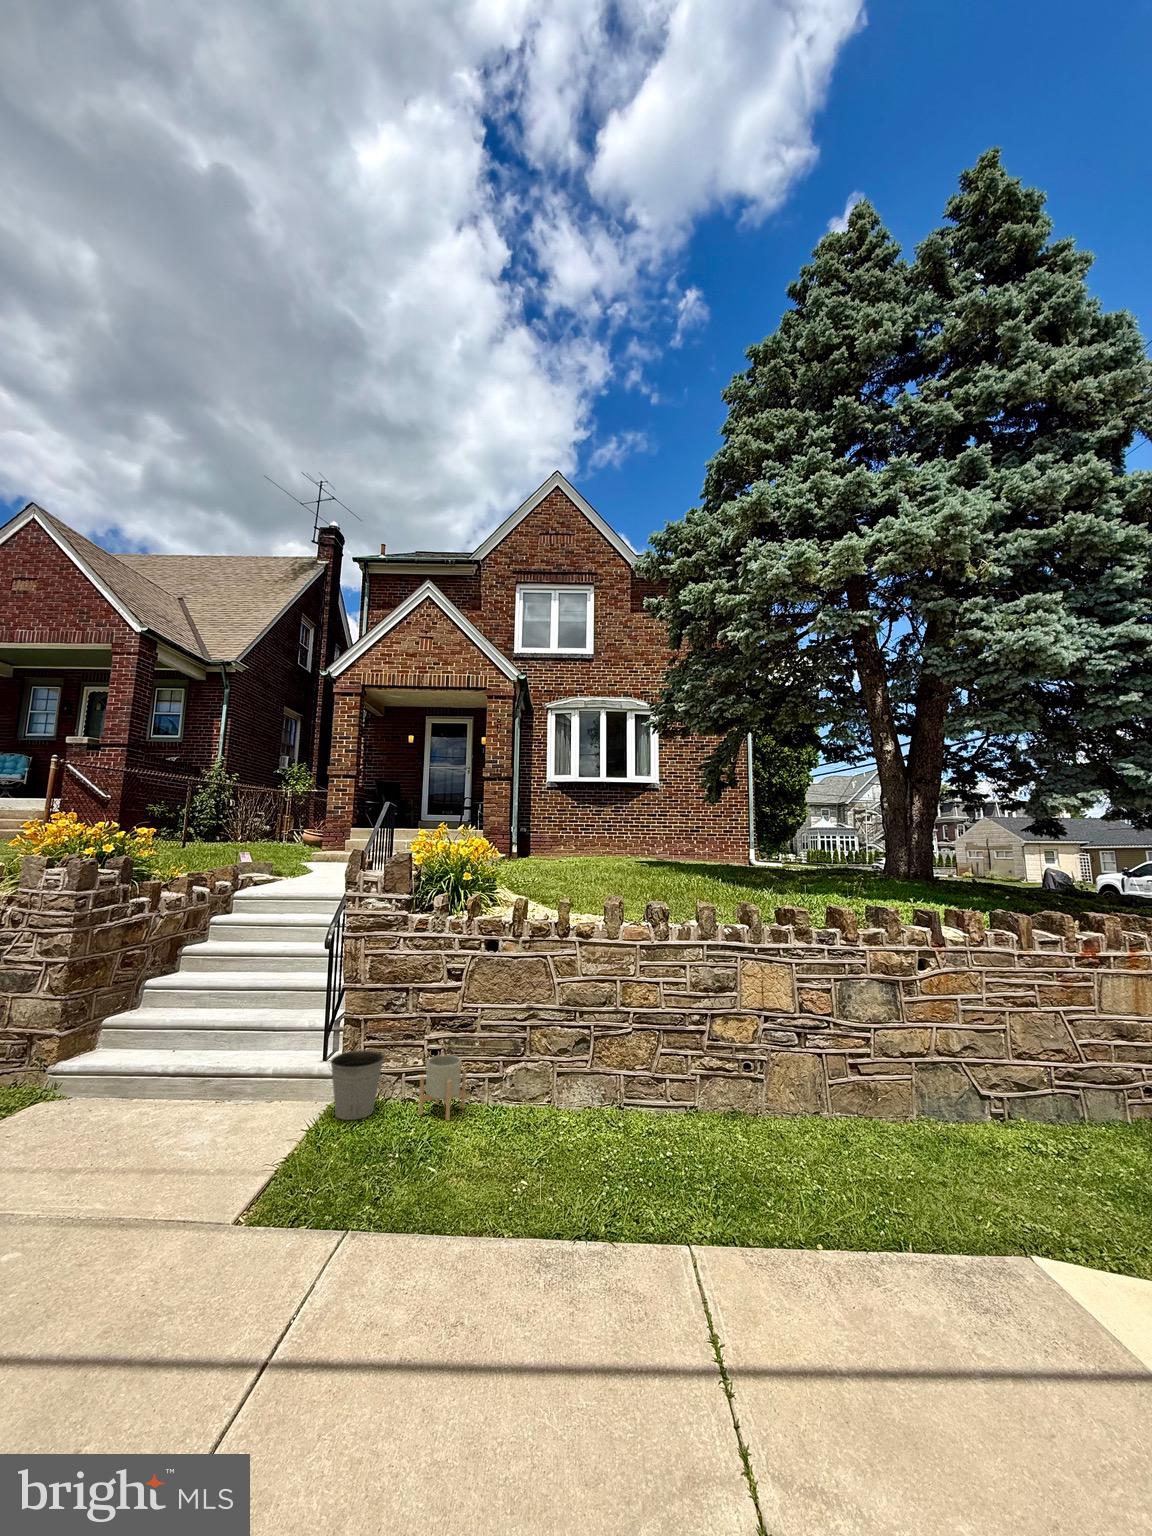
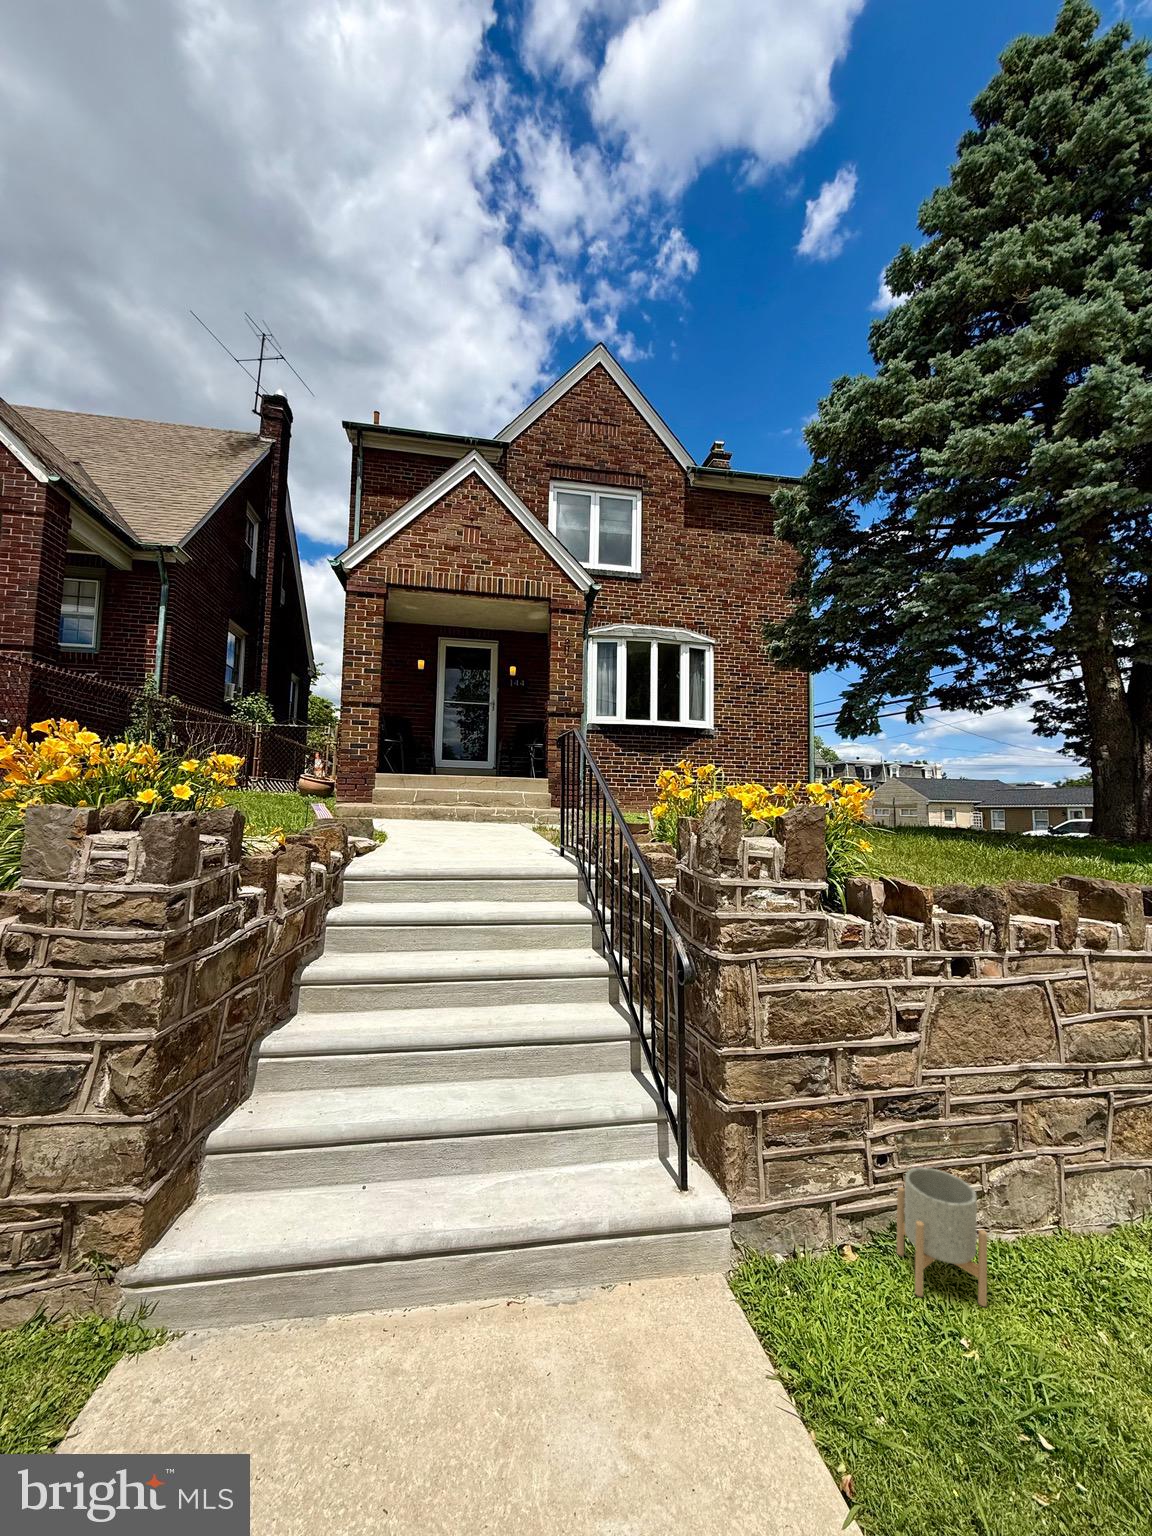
bucket: present [330,1050,385,1120] -> none [747,1172,856,1332]

